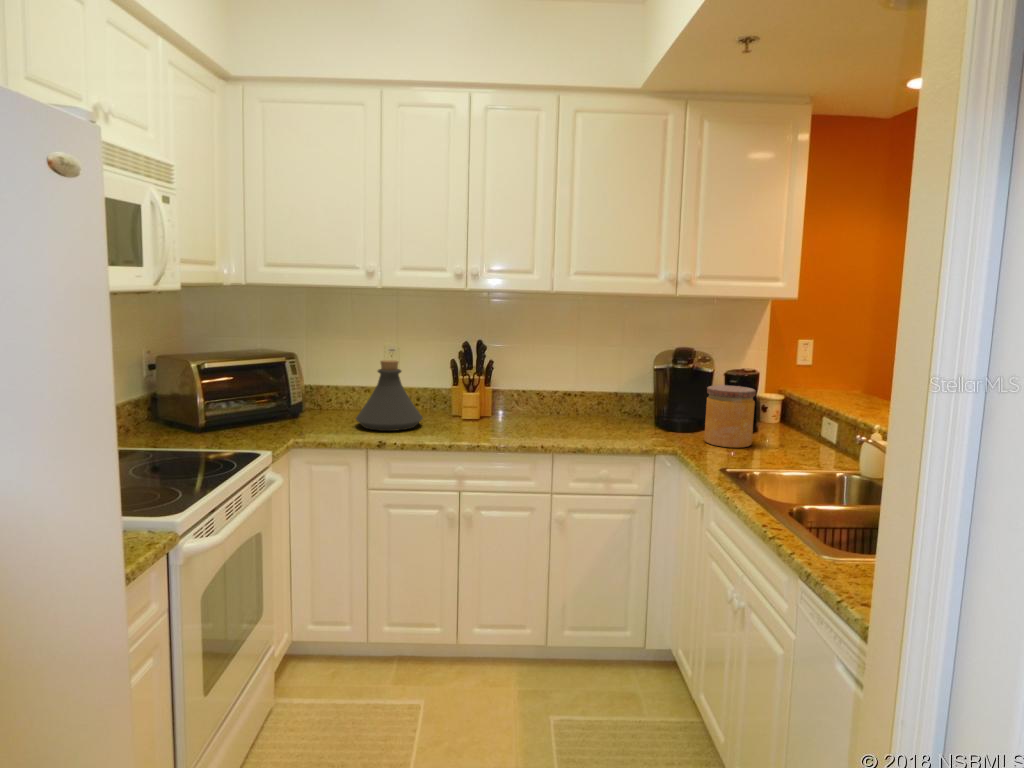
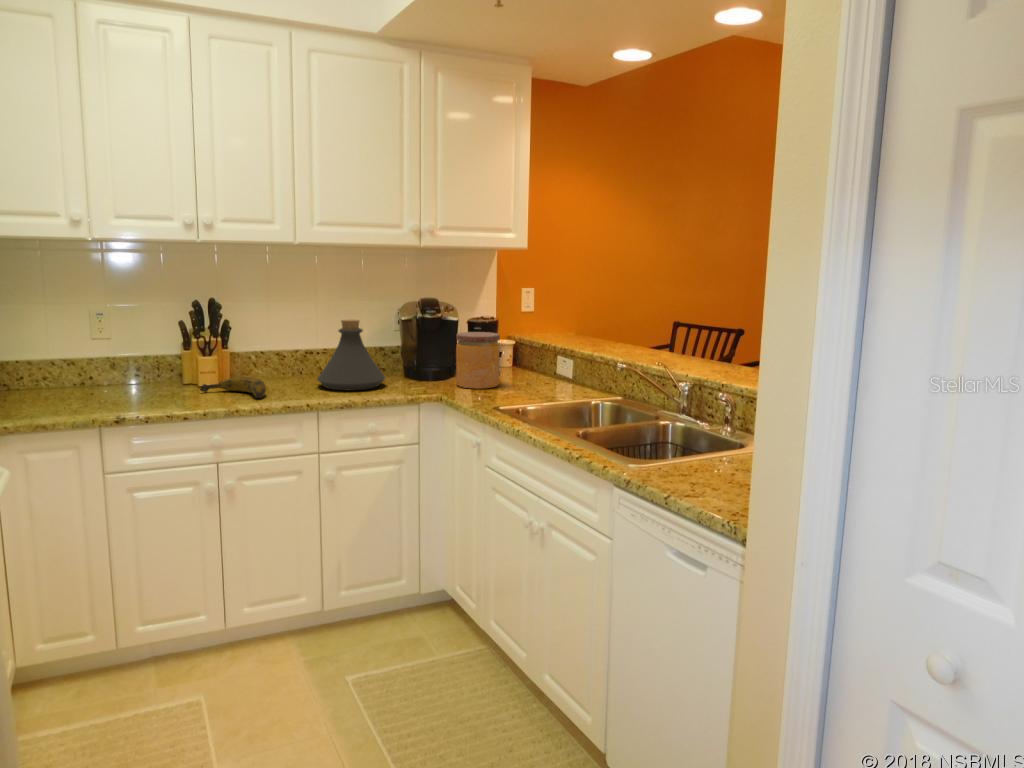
bottle: present [356,360,423,431] -> present [317,319,385,390]
banana: none [459,414,513,436] -> present [200,377,266,398]

